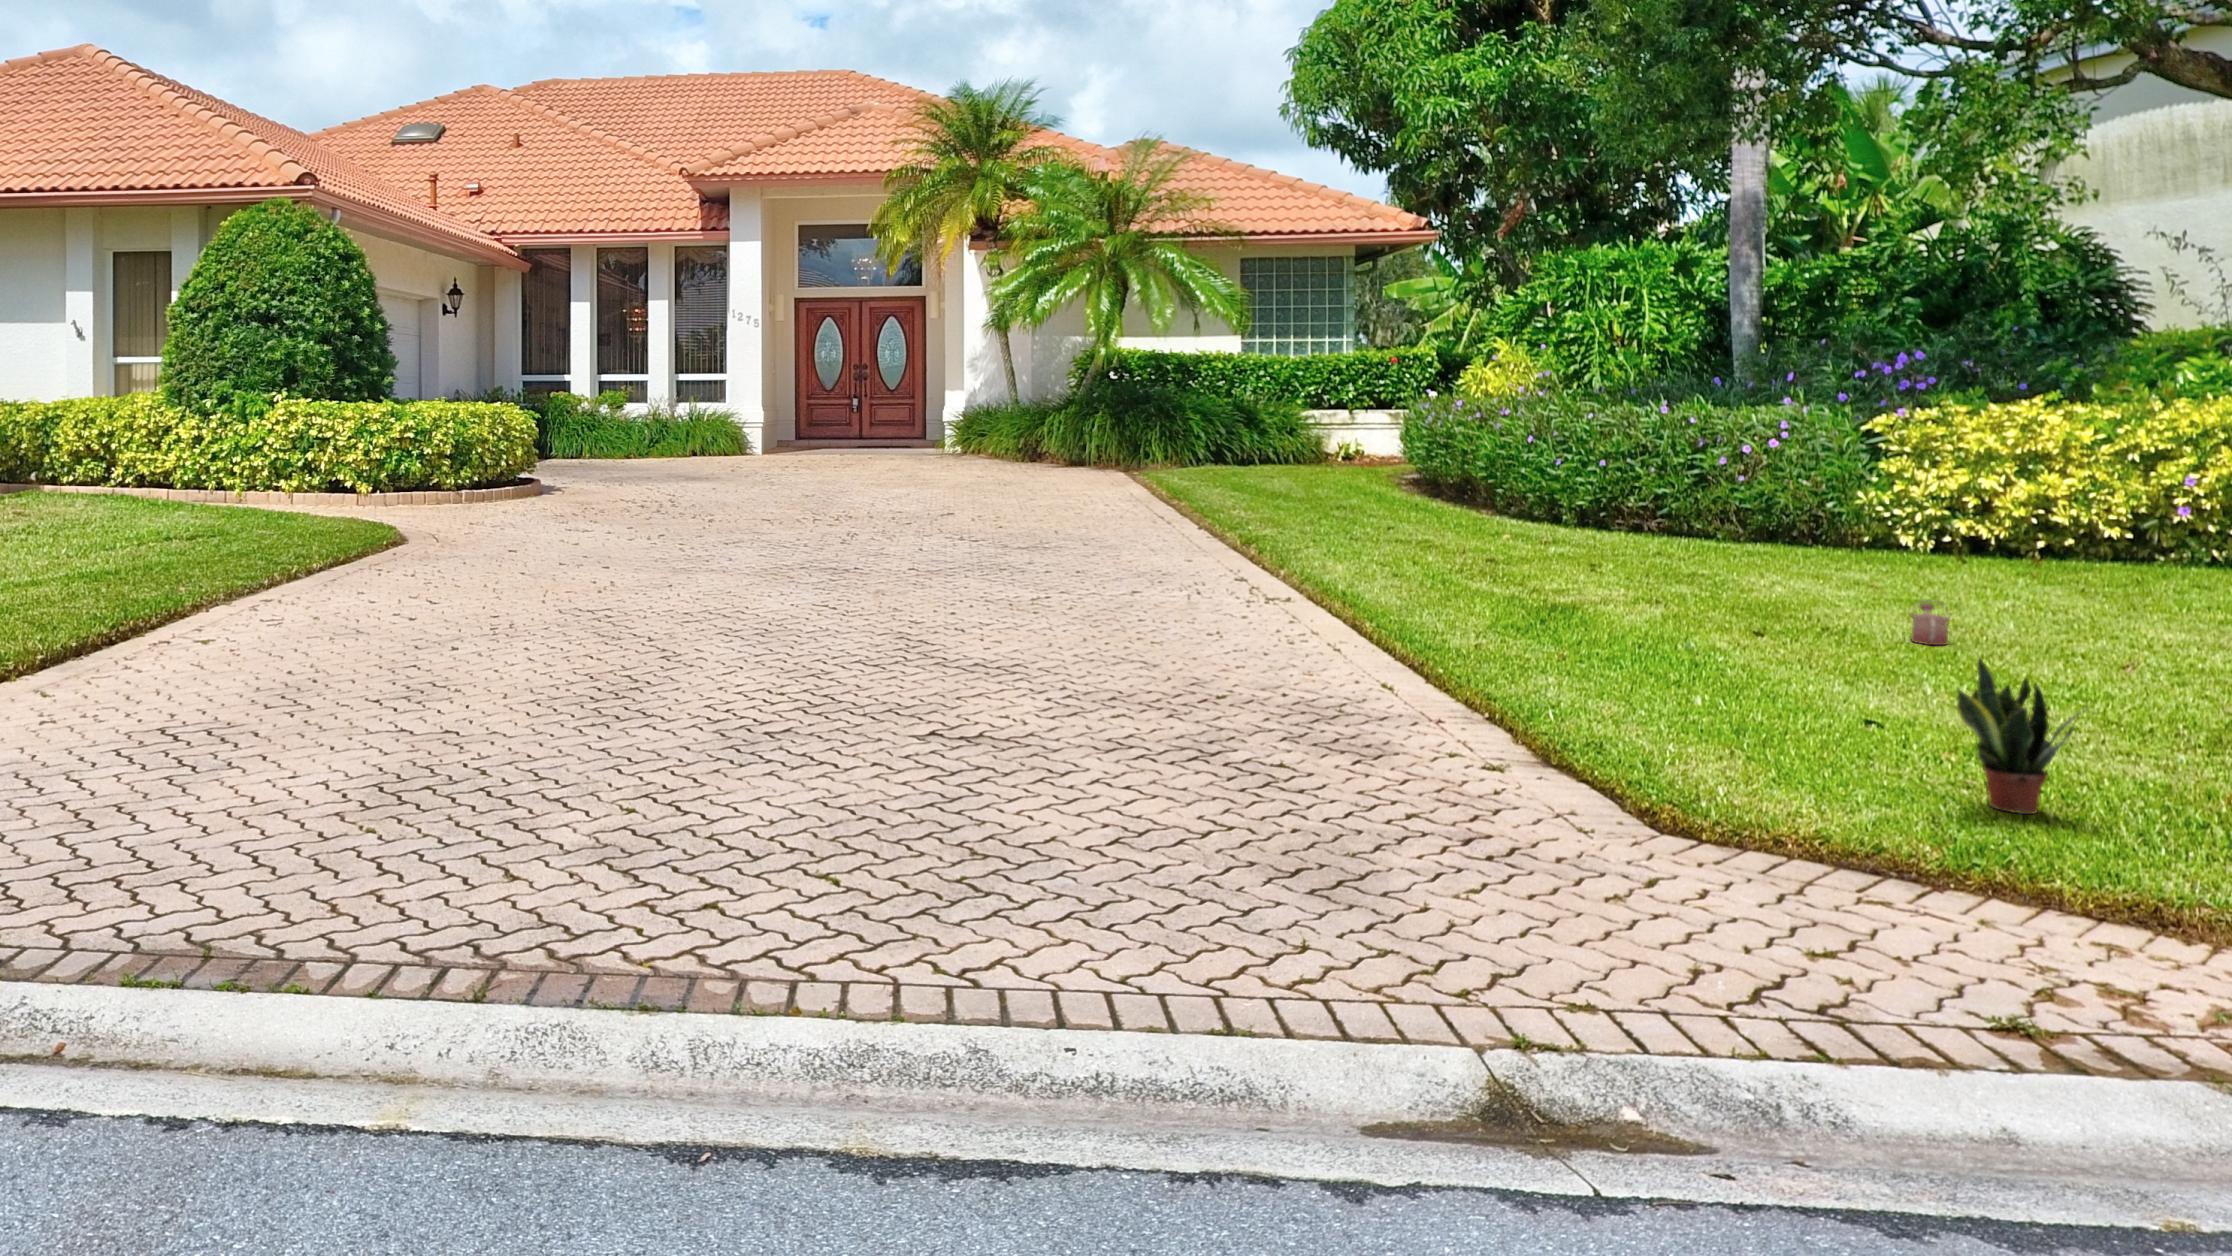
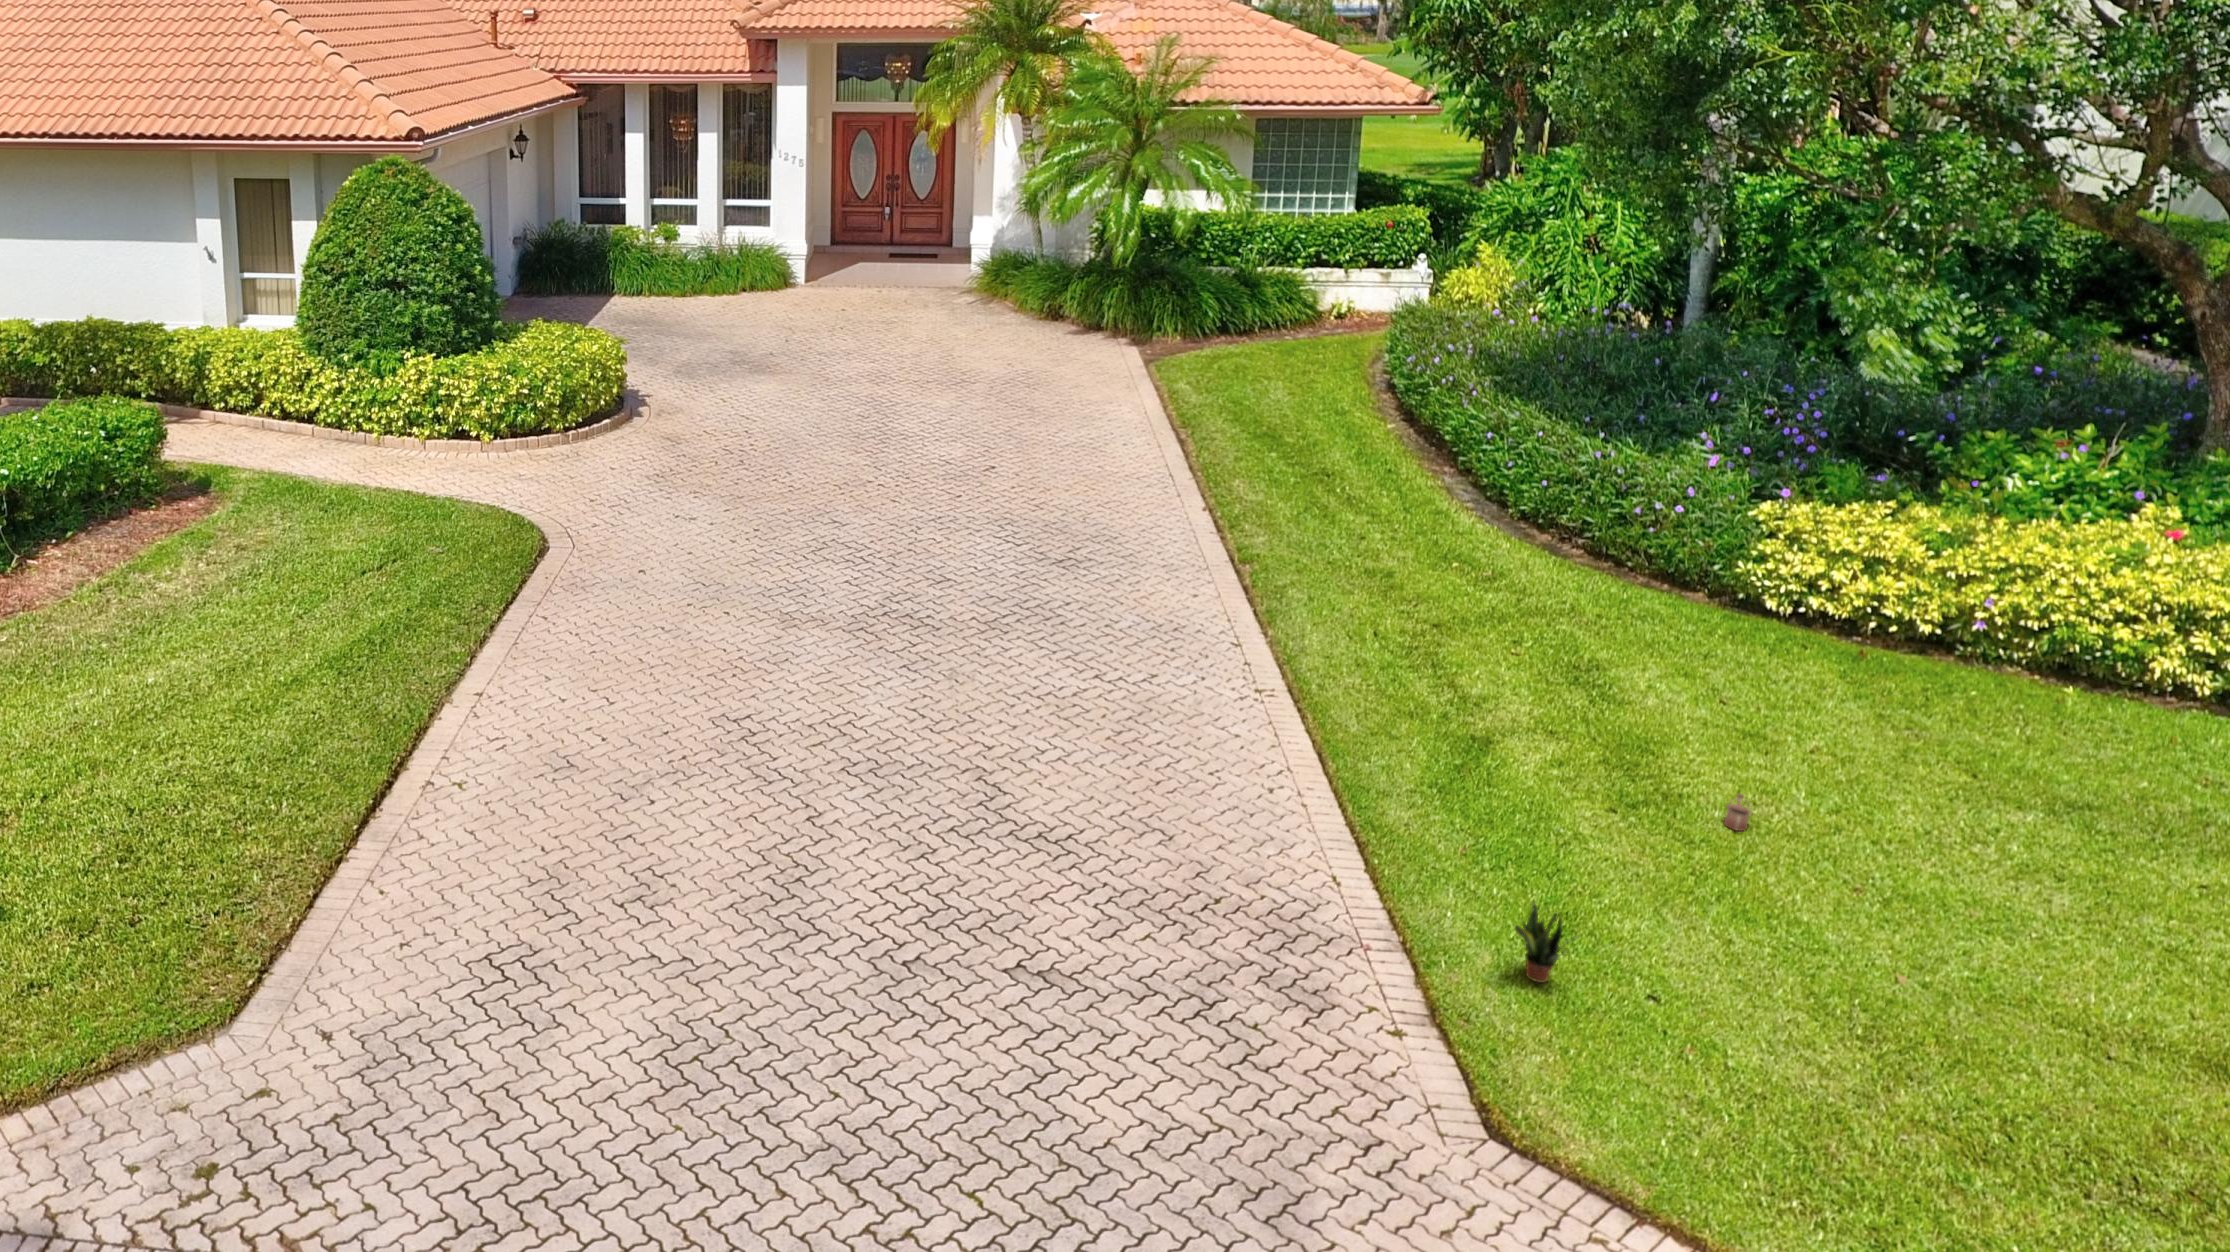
potted plant: present [1956,658,2079,814] -> present [1514,903,1579,983]

